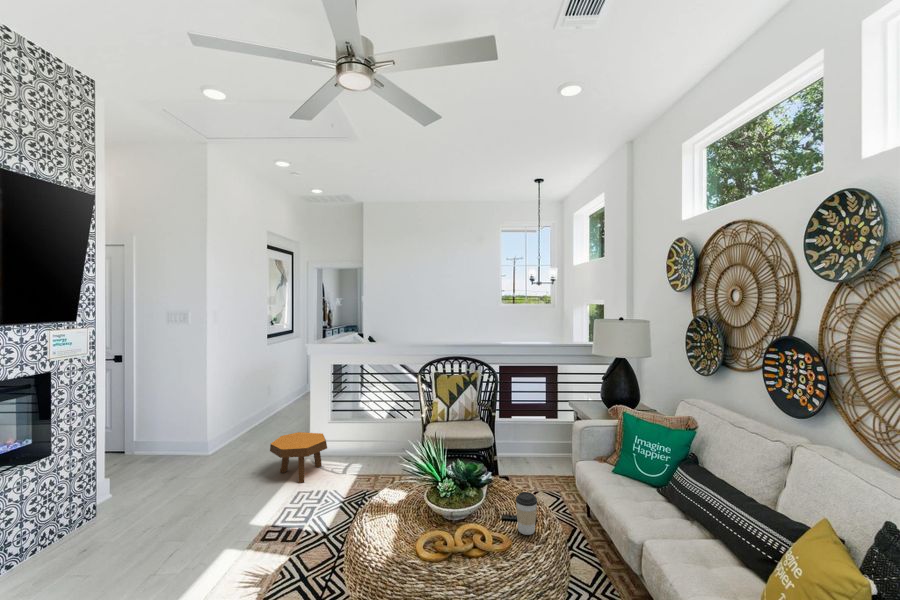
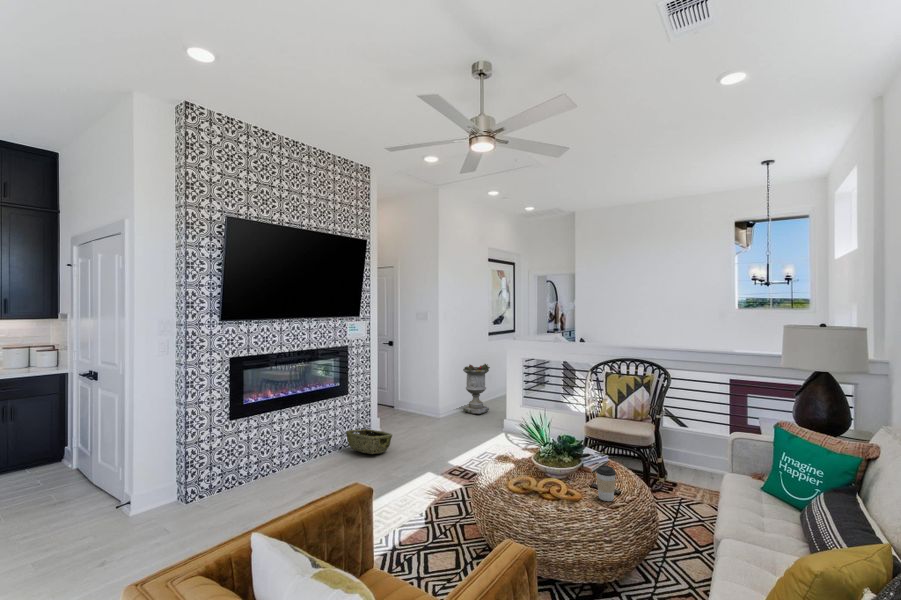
planter: none [240,374,277,440] -> present [463,364,490,414]
footstool: present [270,432,327,483] -> none [472,410,515,448]
woven basket: none [48,503,148,549] -> present [346,429,392,454]

